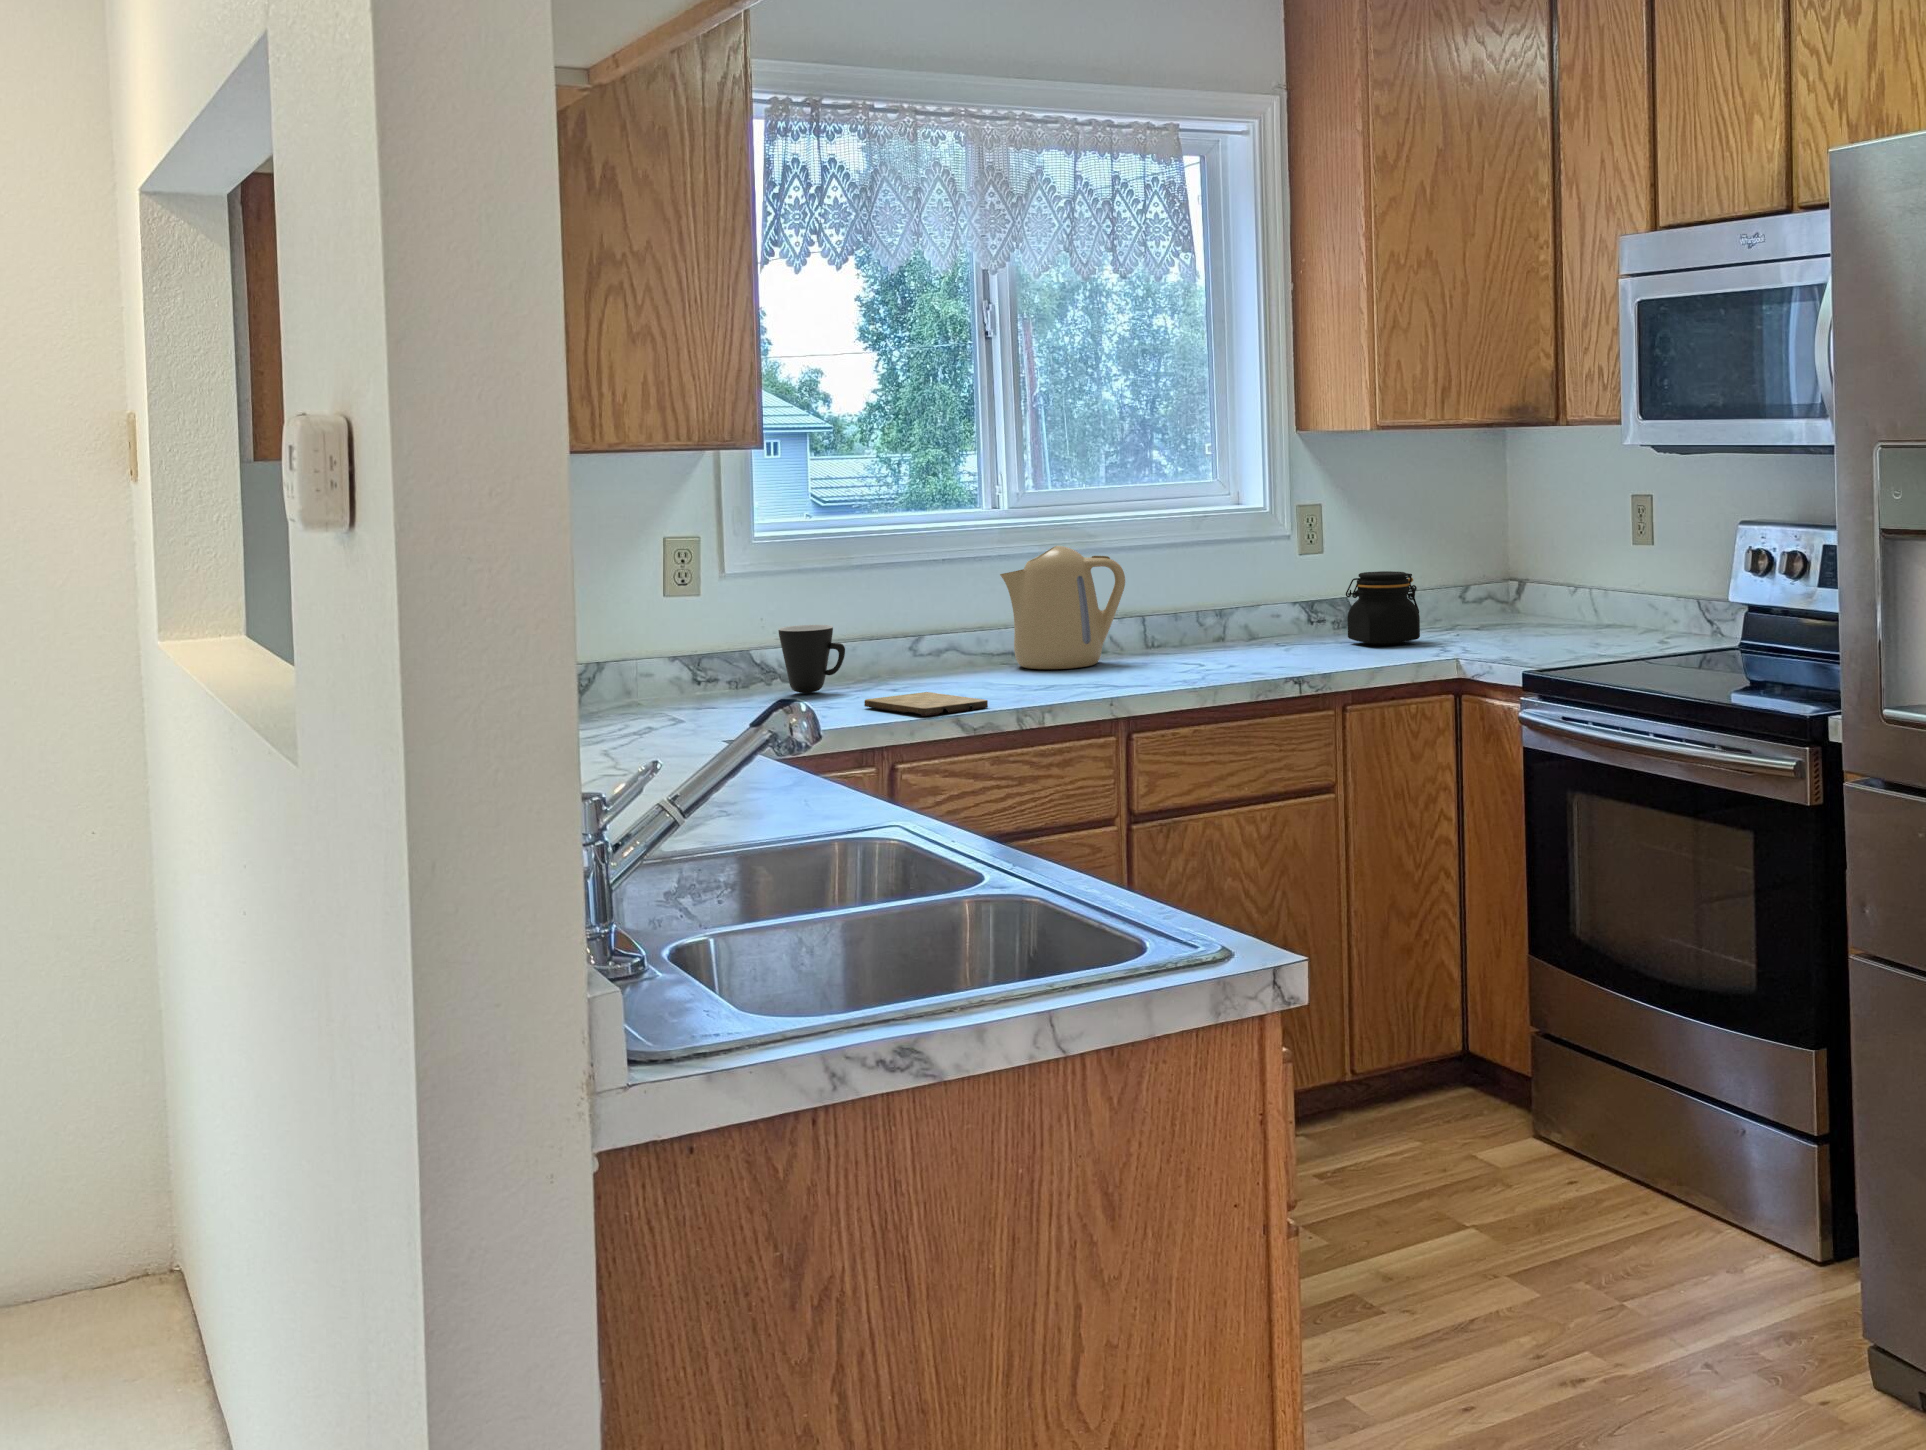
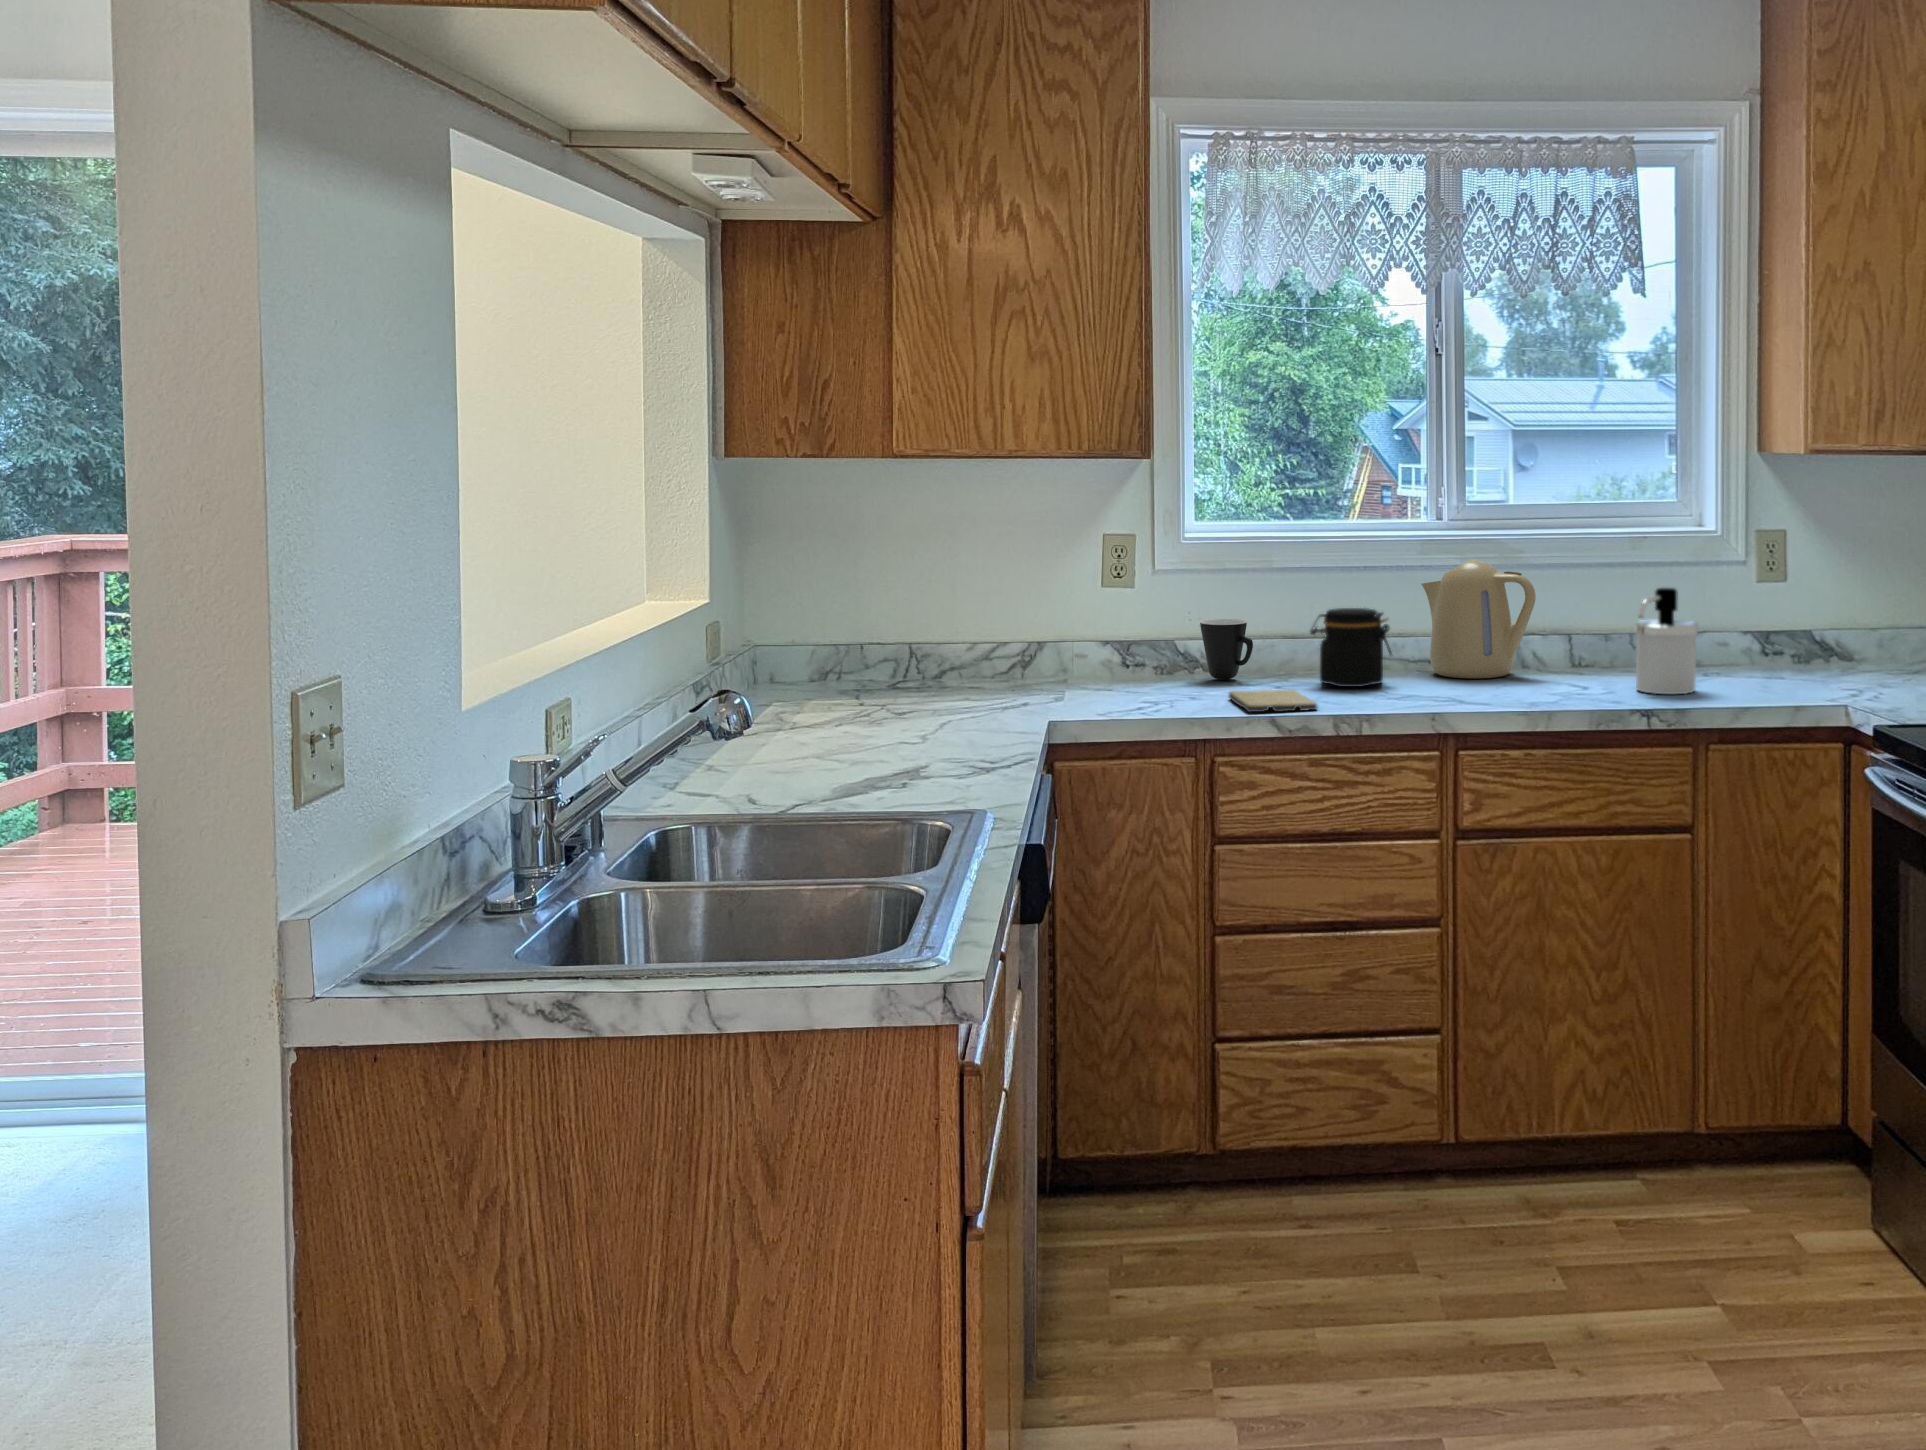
soap dispenser: none [1244,560,1305,664] -> present [1634,588,1698,694]
jar: present [1346,571,1420,645] -> present [1310,608,1392,687]

